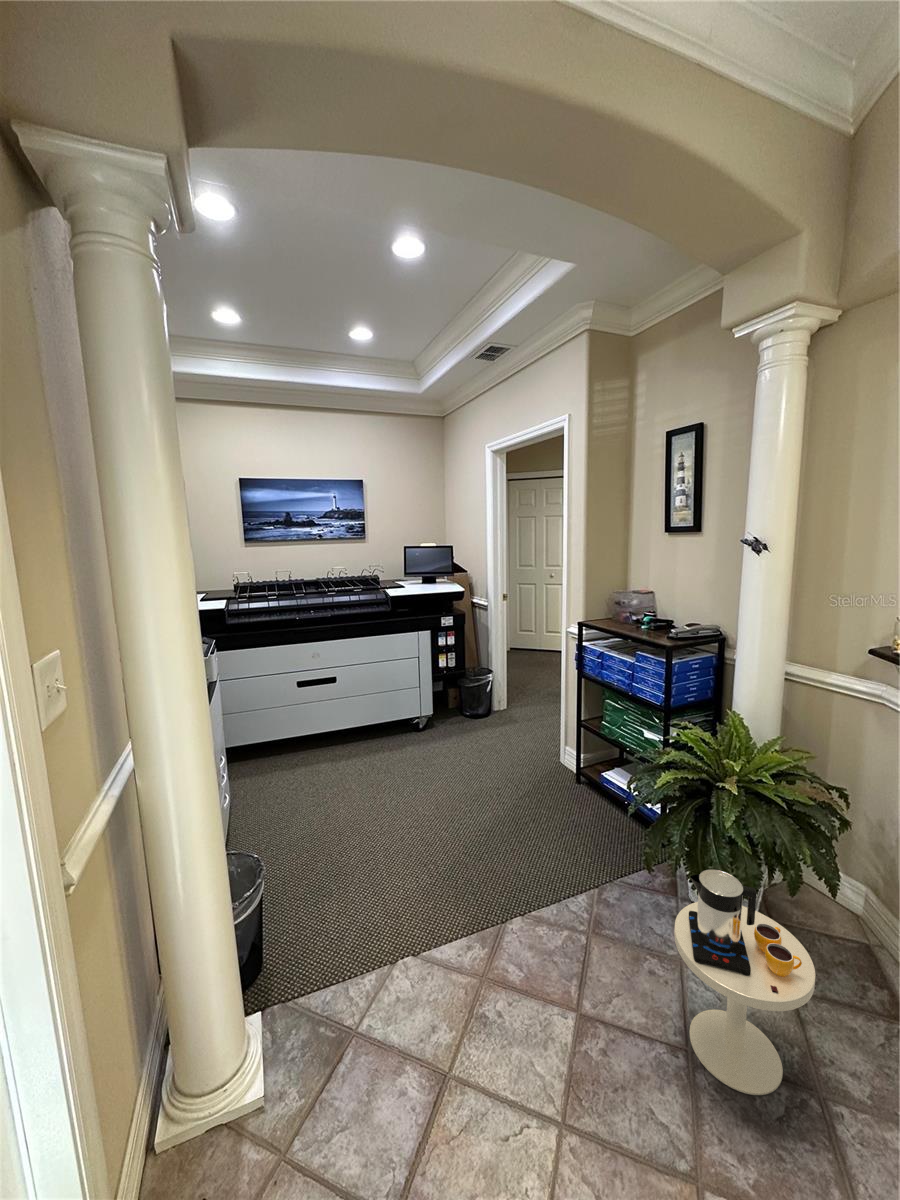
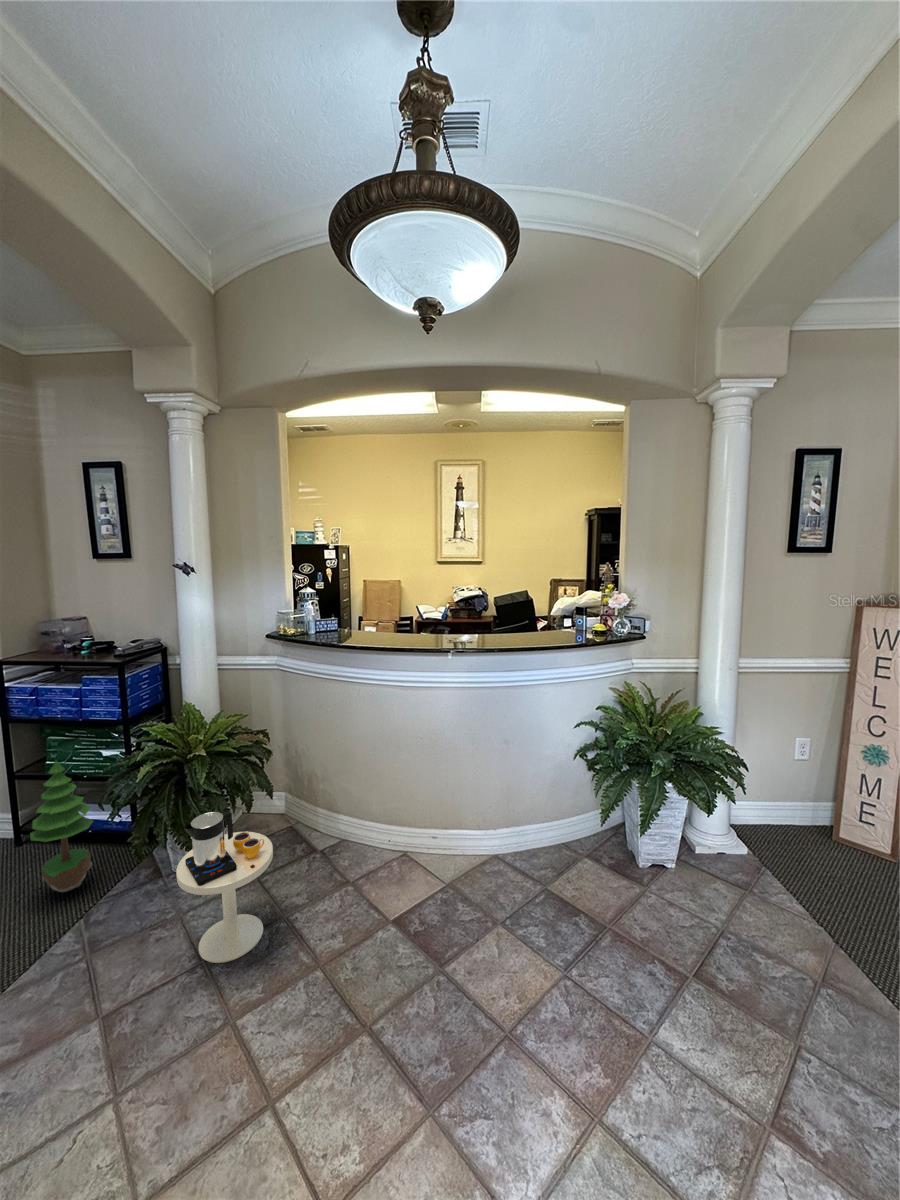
potted tree: none [572,726,623,855] -> present [30,760,93,892]

